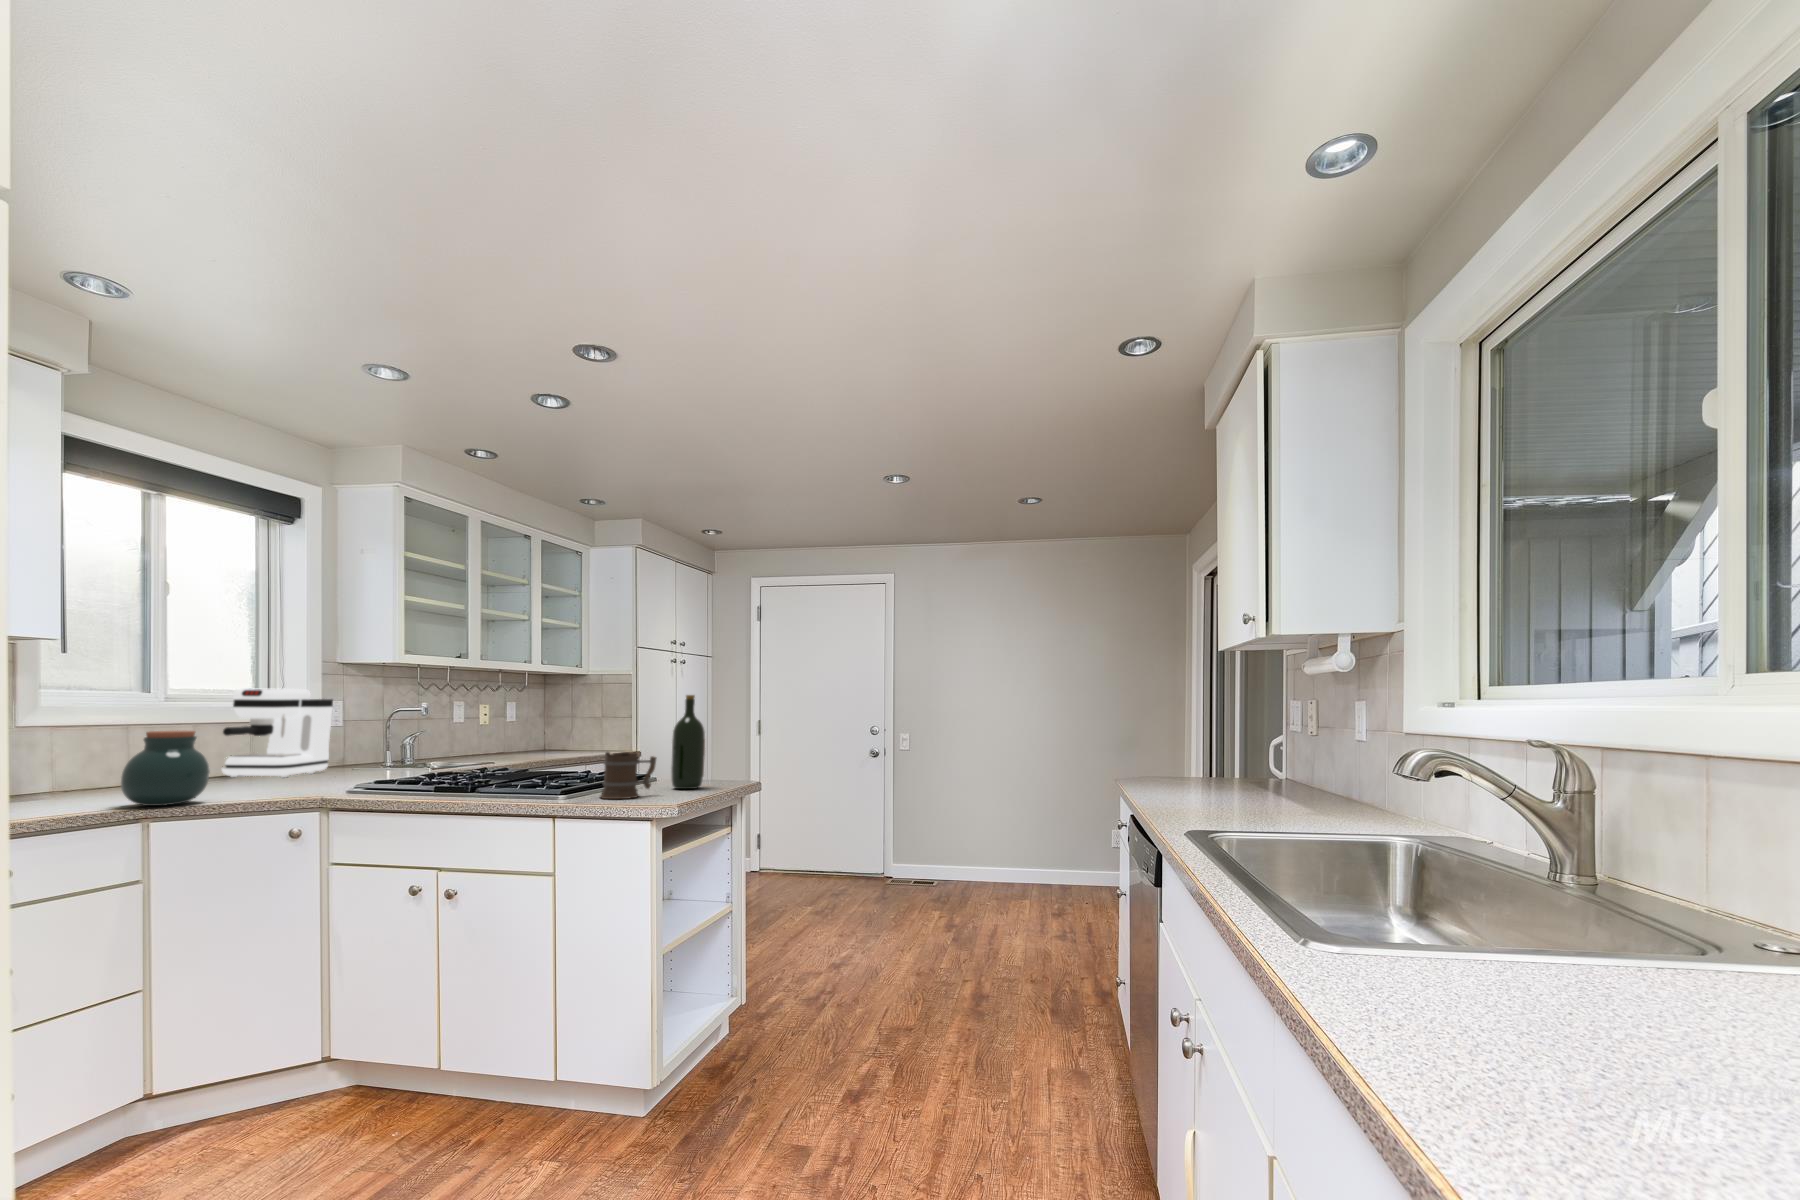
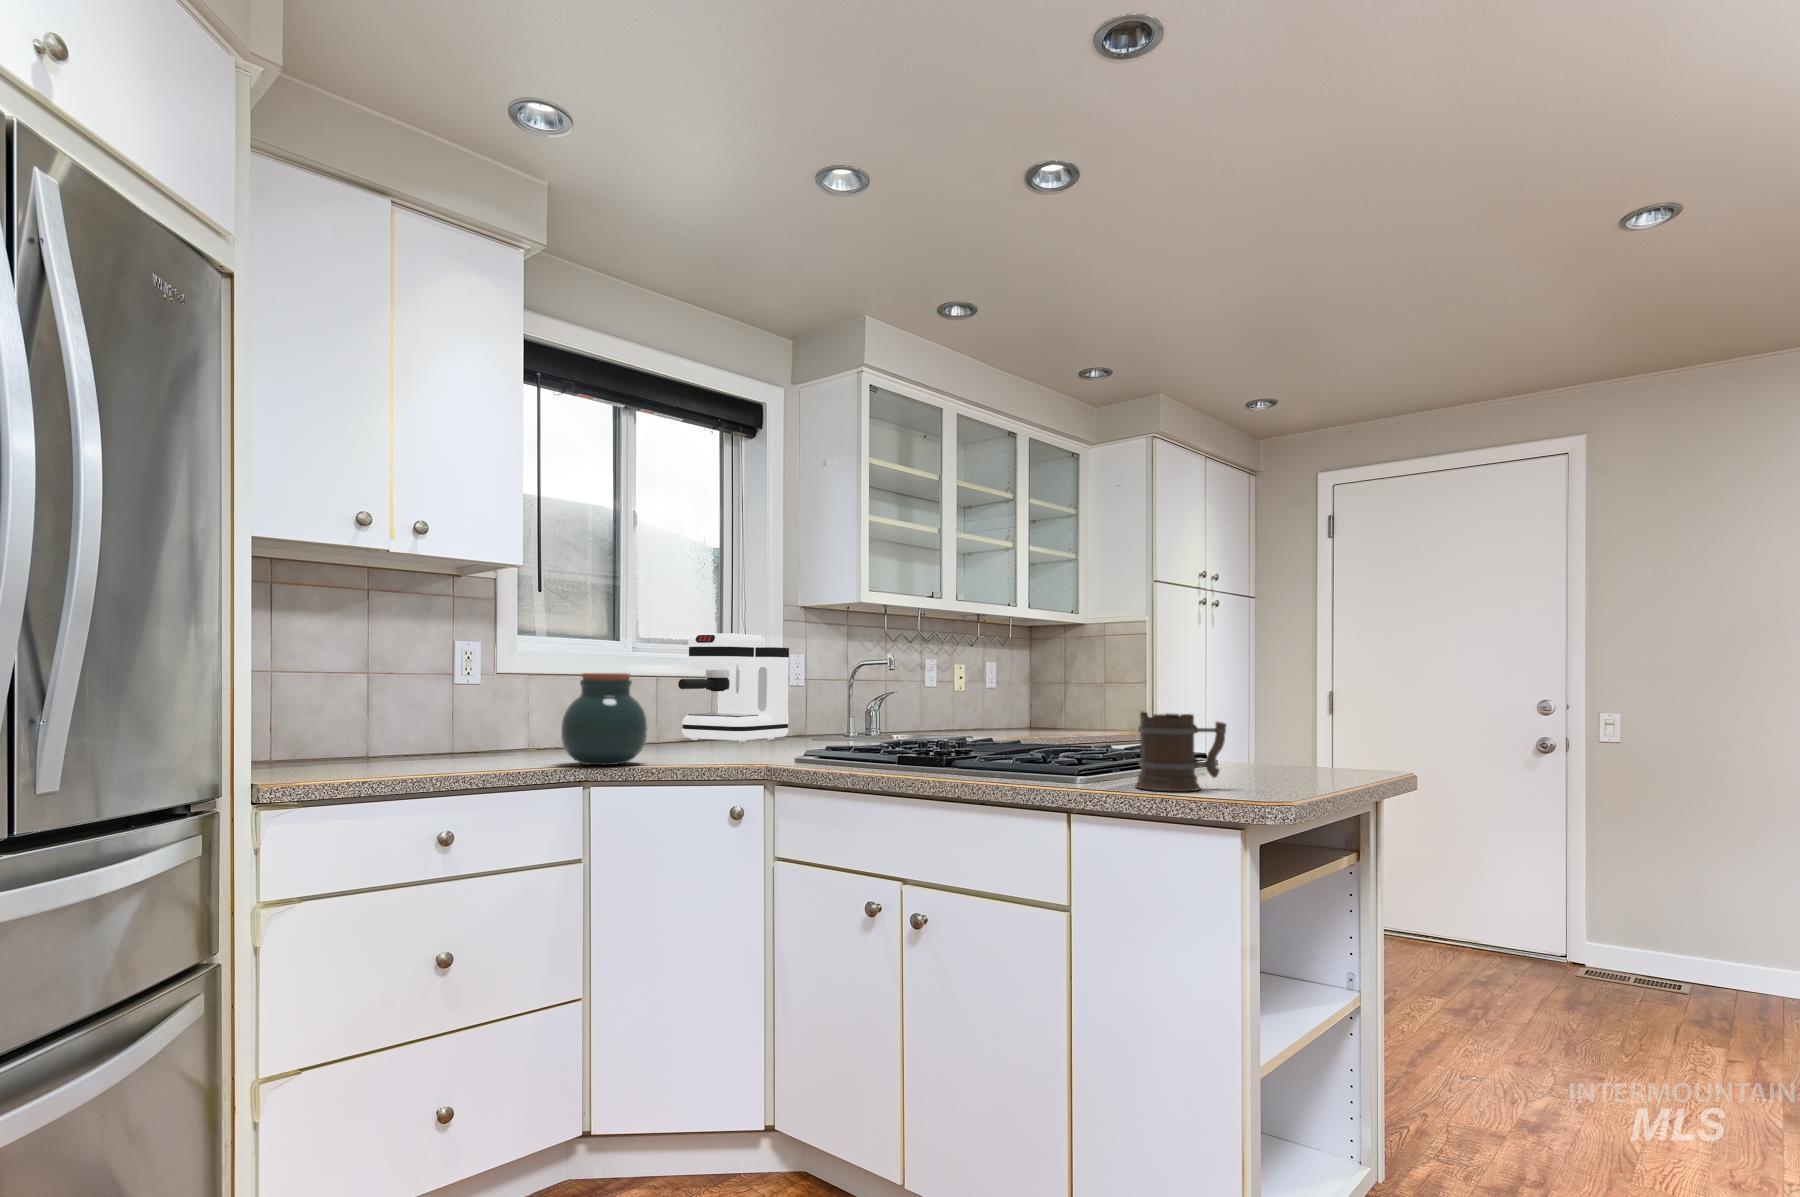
wine bottle: present [671,695,705,789] -> none [1247,620,1306,783]

